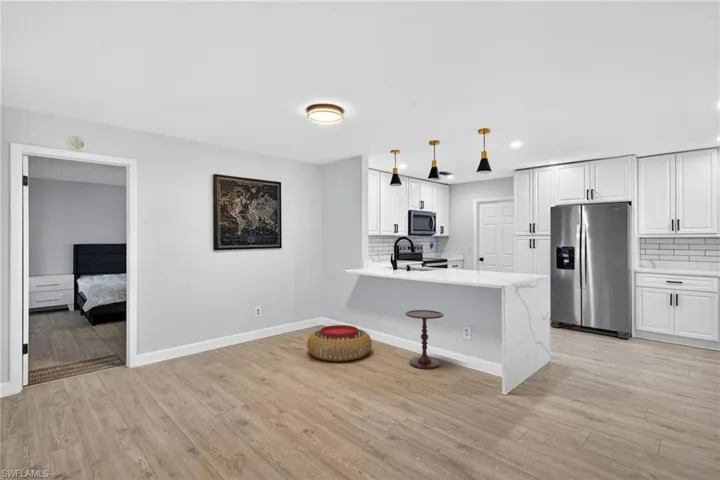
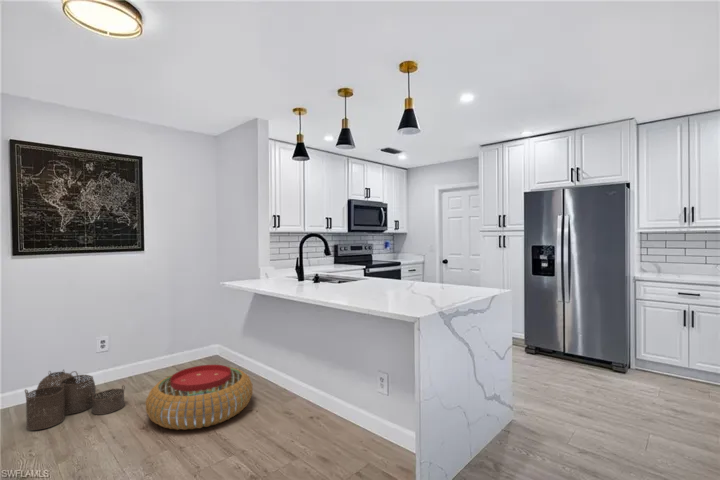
side table: present [405,310,444,369] -> none [288,345,348,445]
woven basket: none [227,327,286,360] -> present [25,370,125,430]

